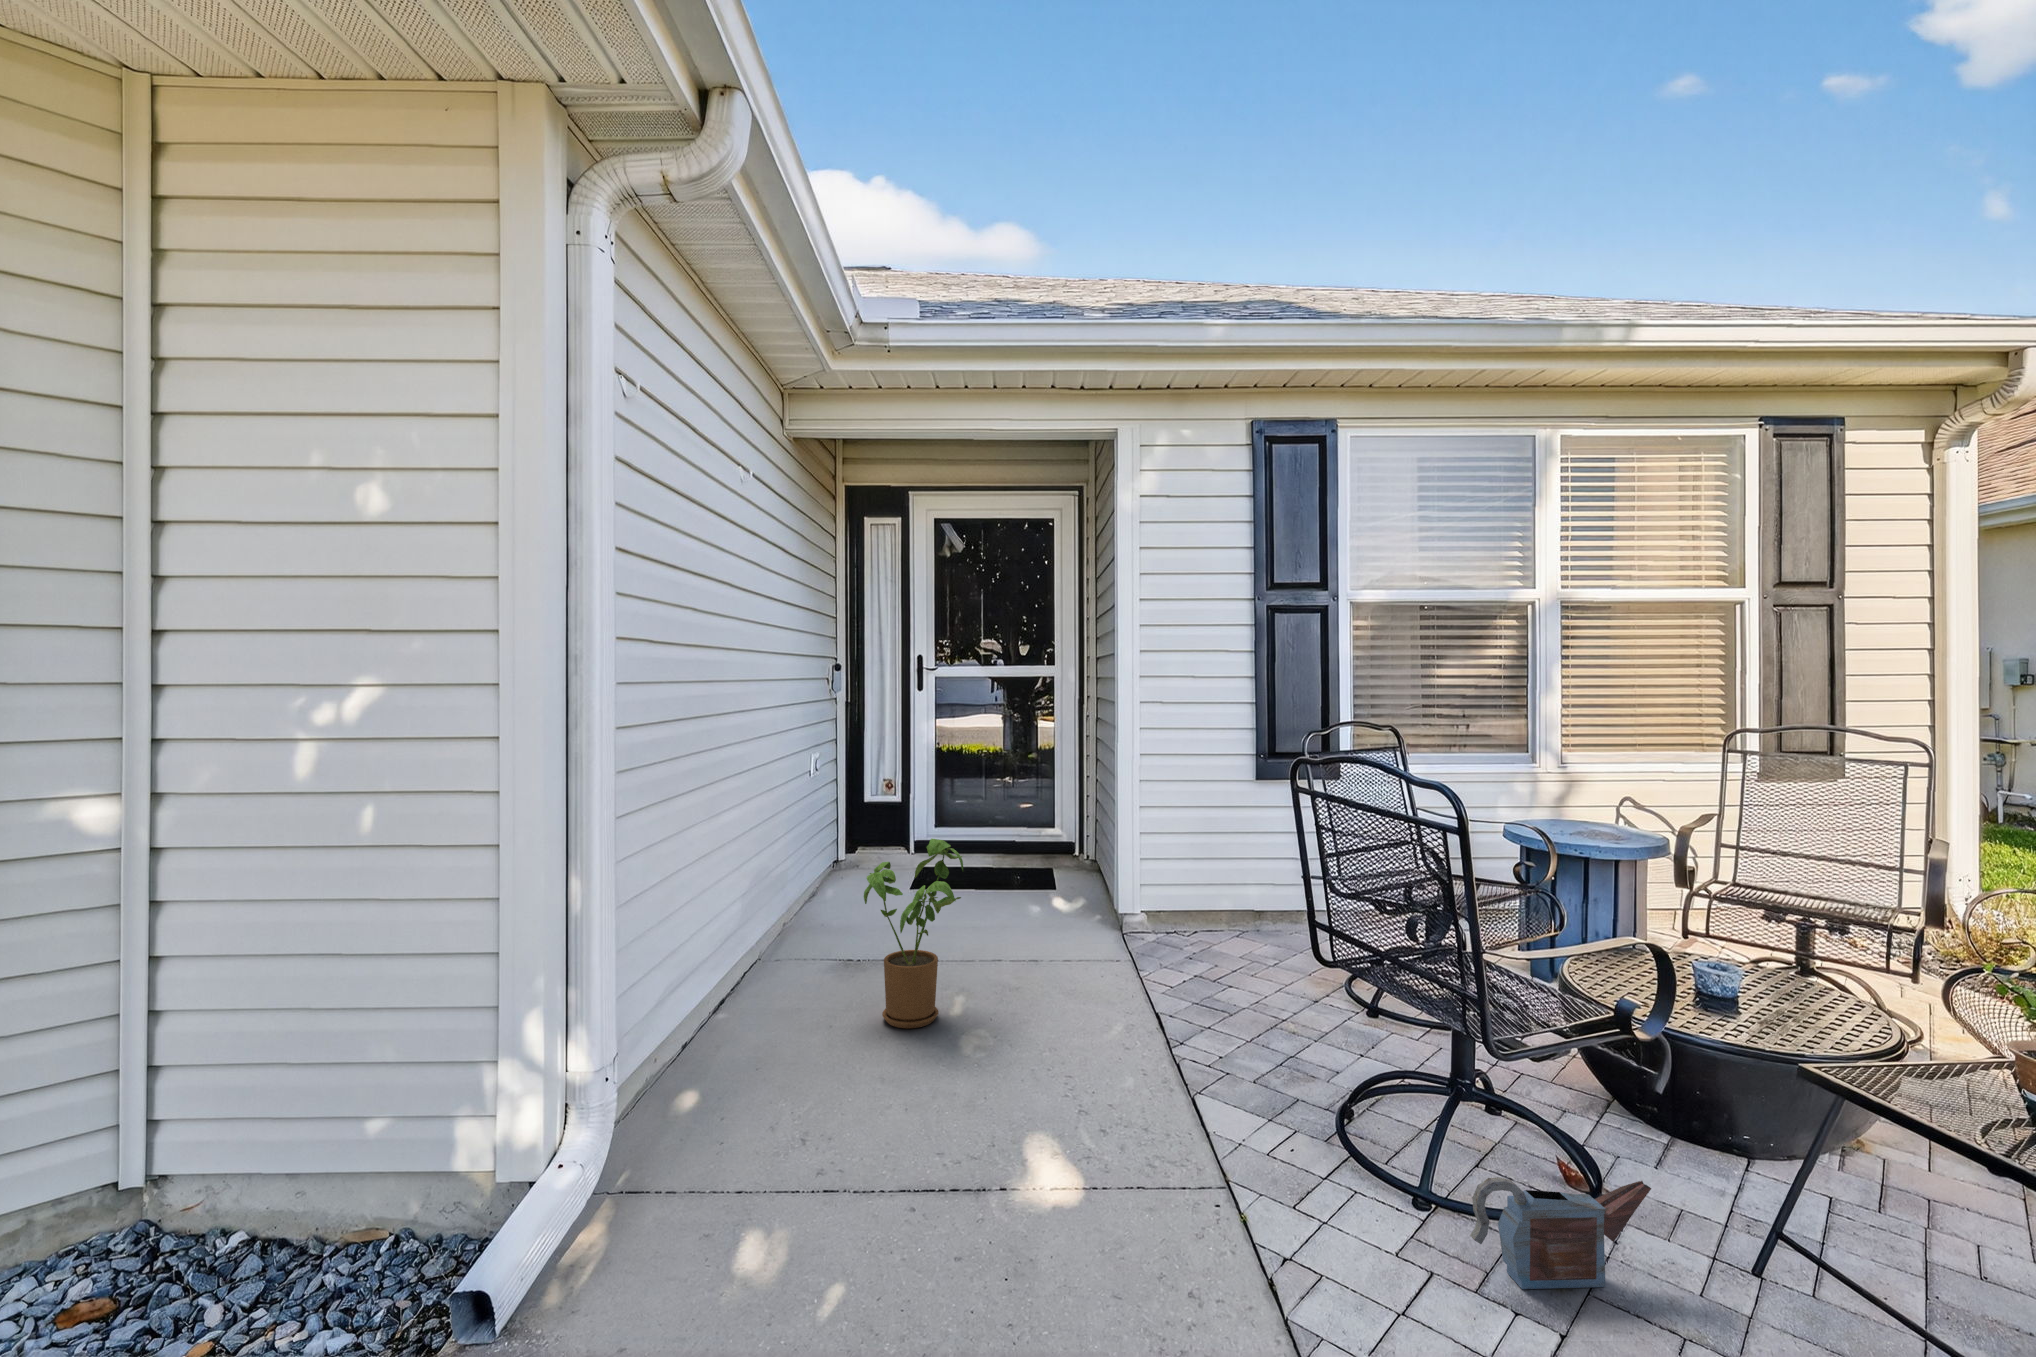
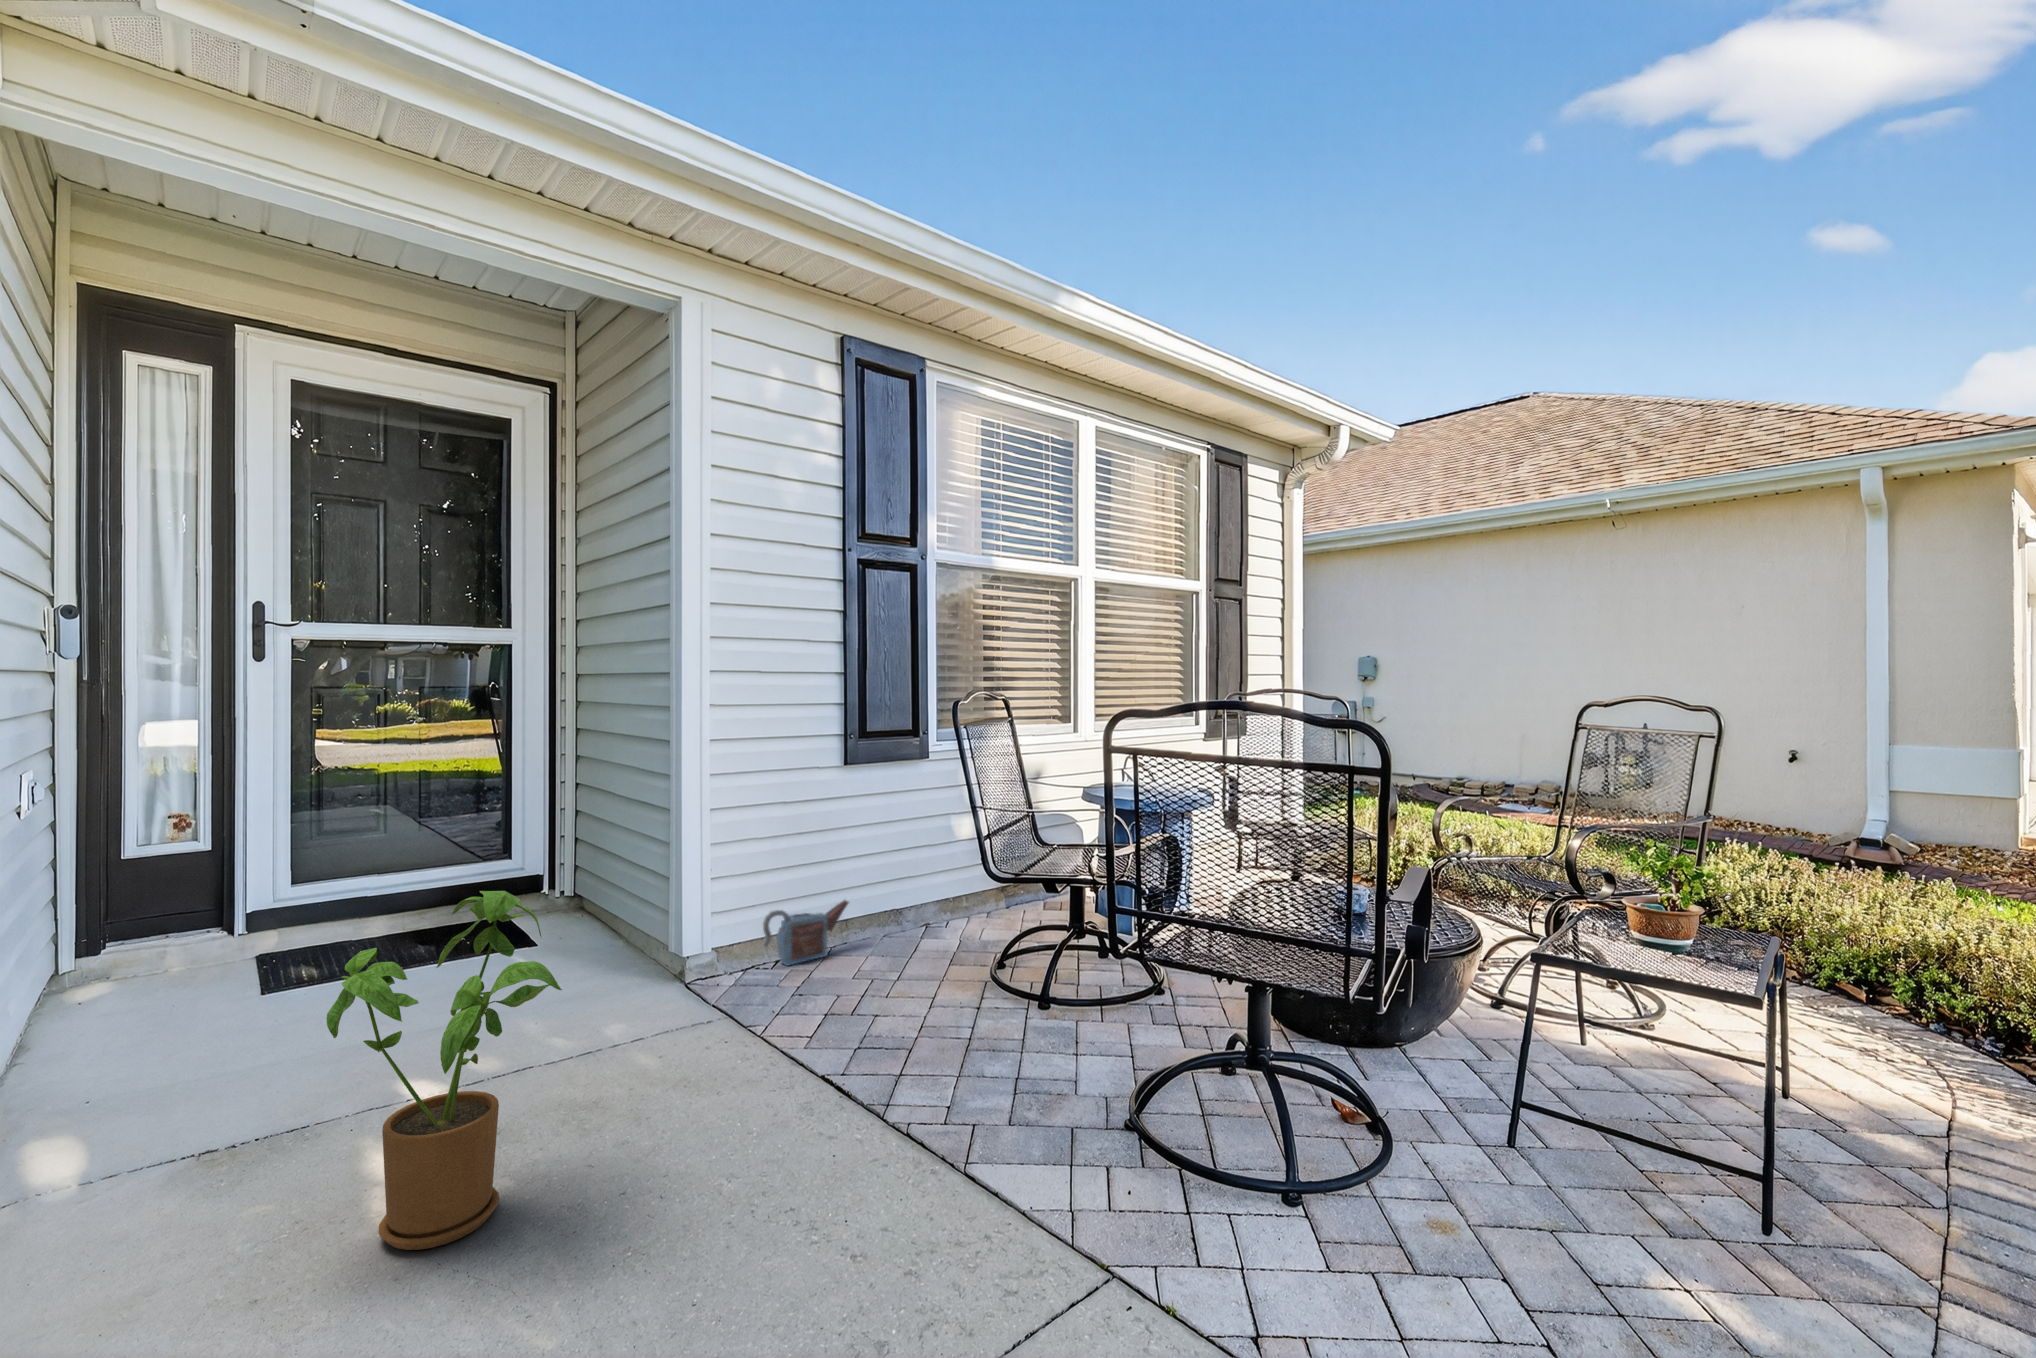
watering can: present [1470,1177,1651,1289] -> present [763,900,848,966]

